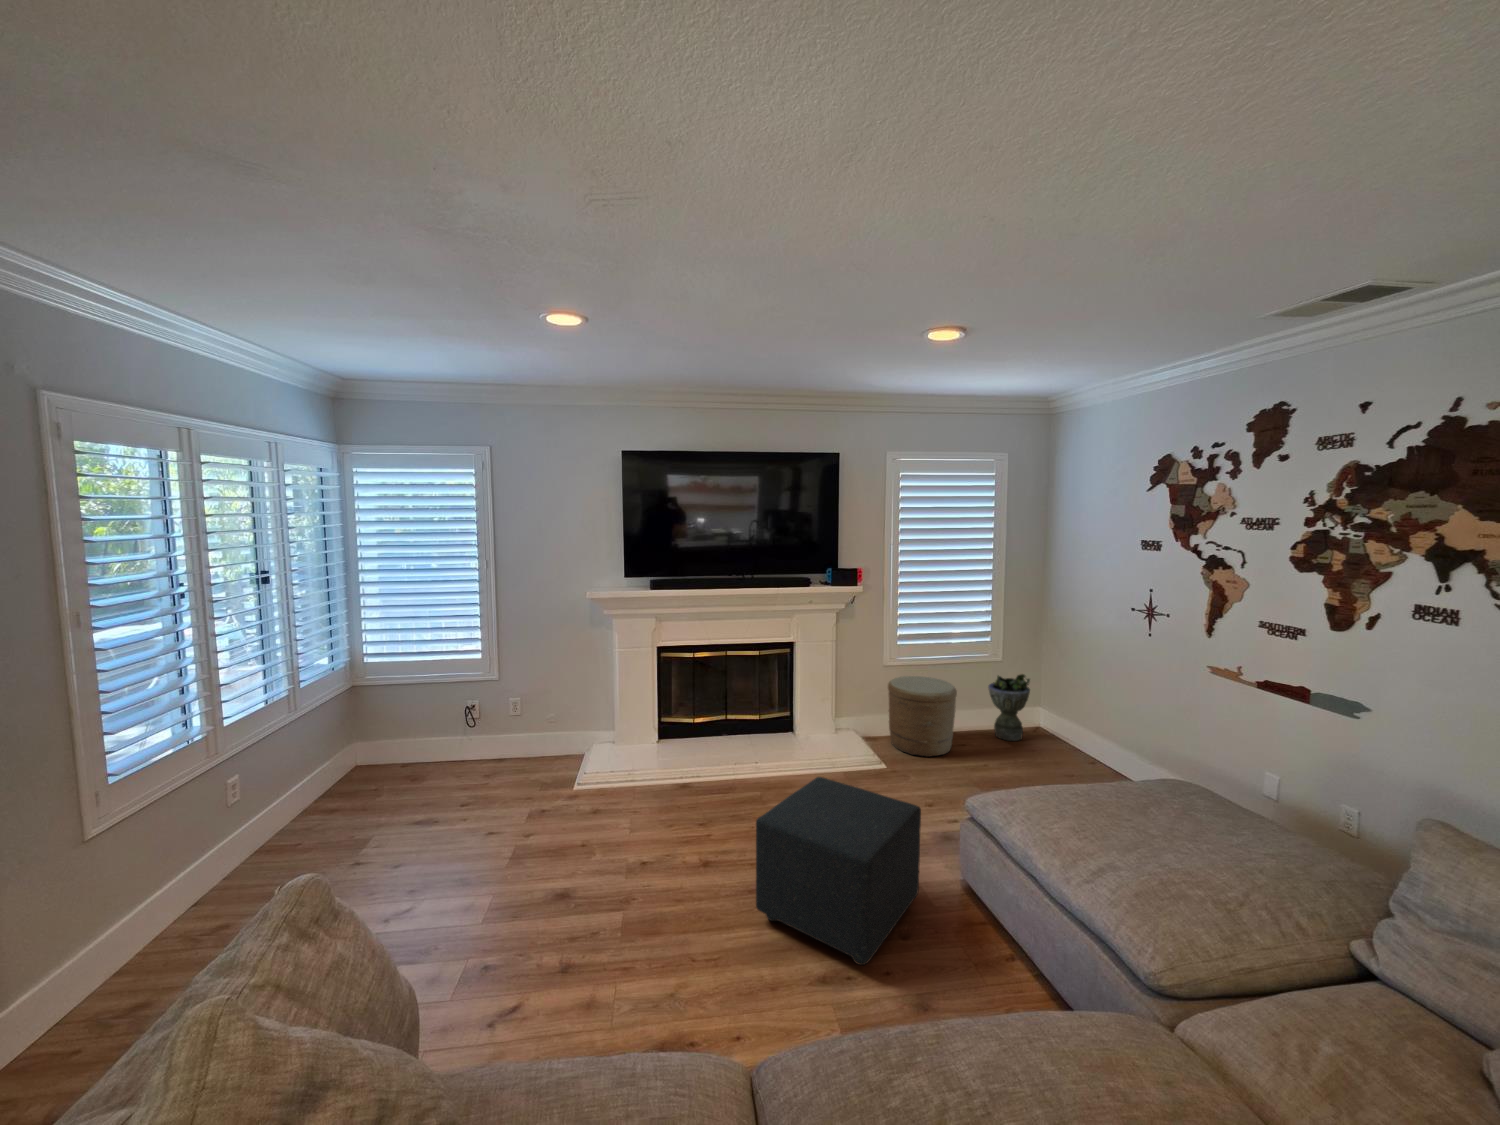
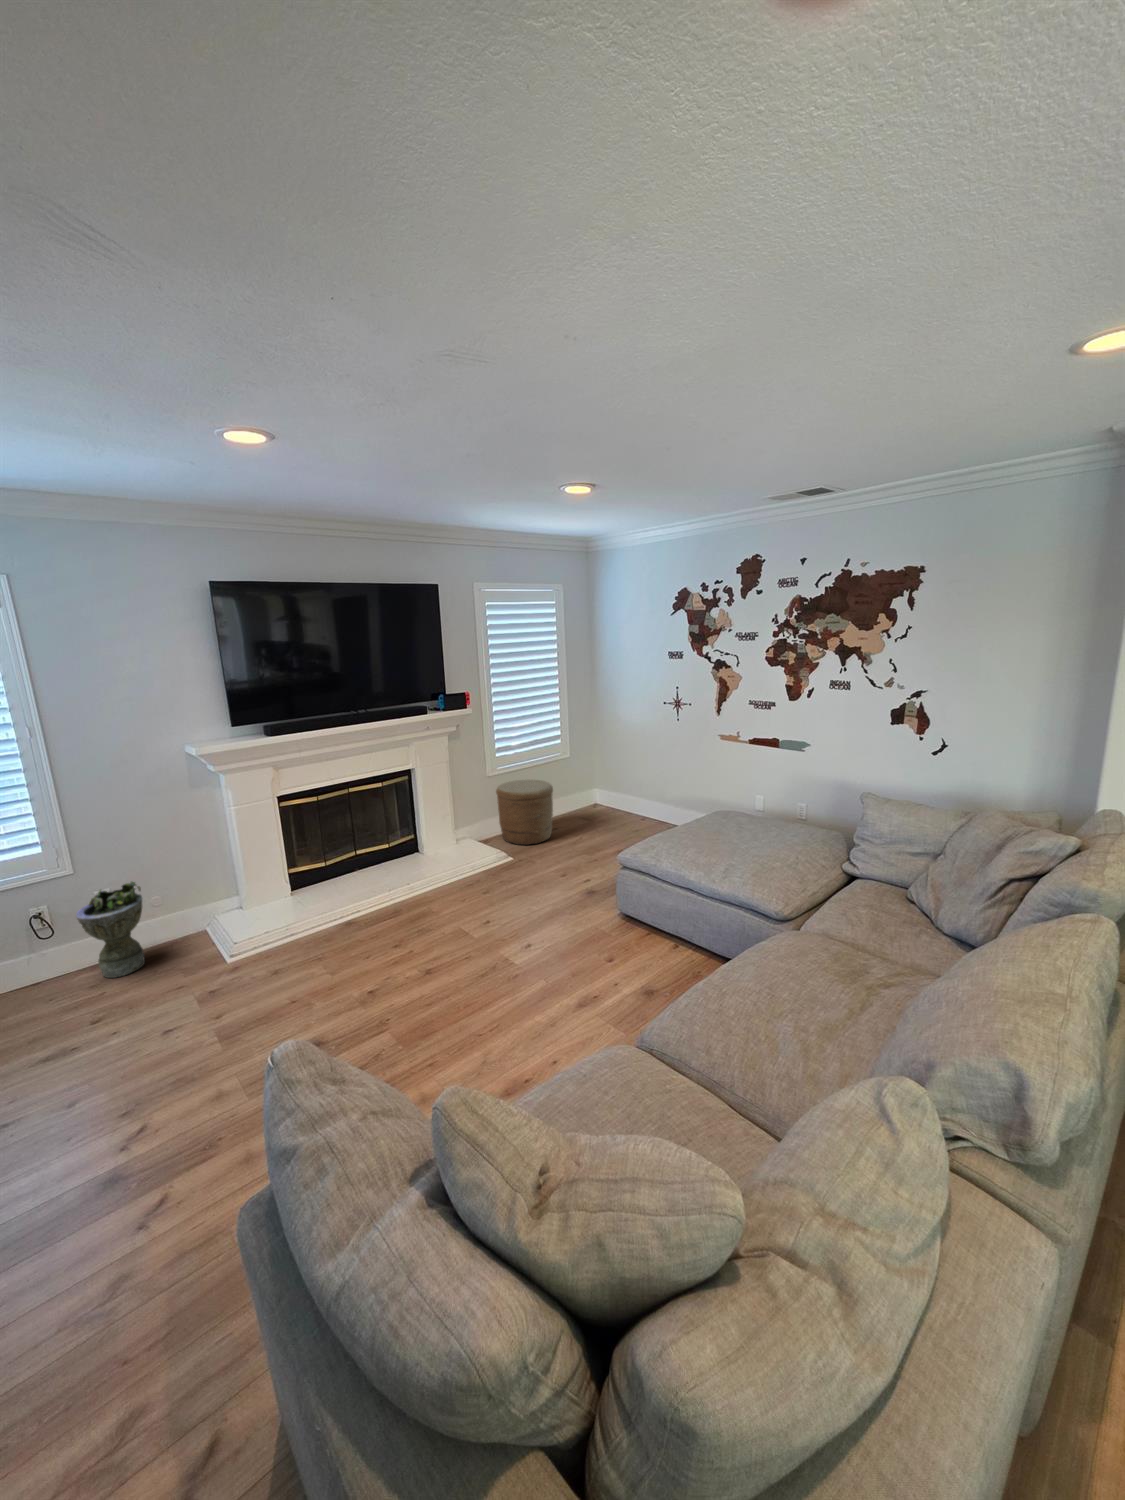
planter: present [988,674,1030,741] -> present [76,882,145,978]
ottoman: present [756,777,921,965] -> none [498,867,606,988]

